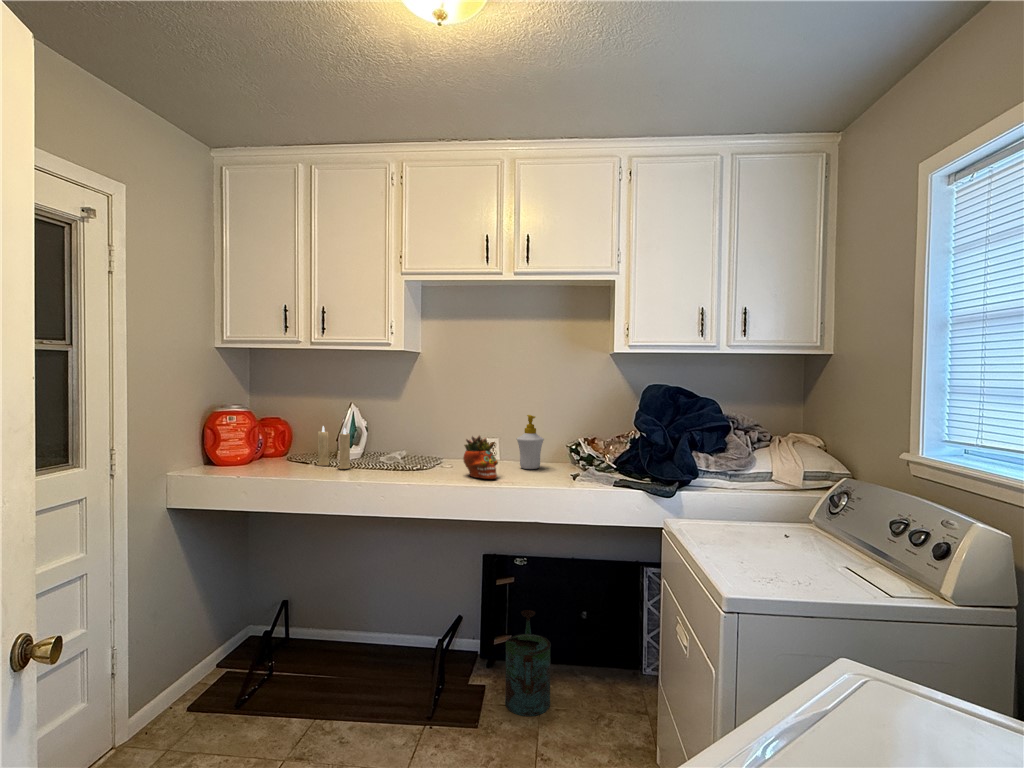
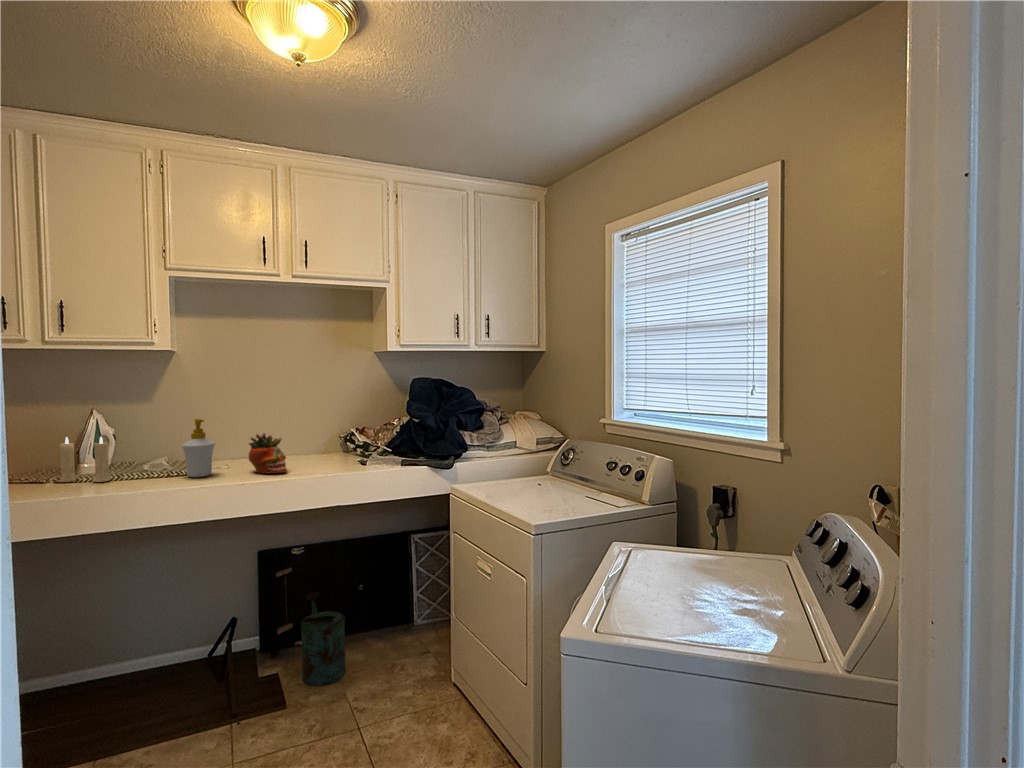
soap bottle: present [517,415,544,469] -> present [182,419,215,477]

